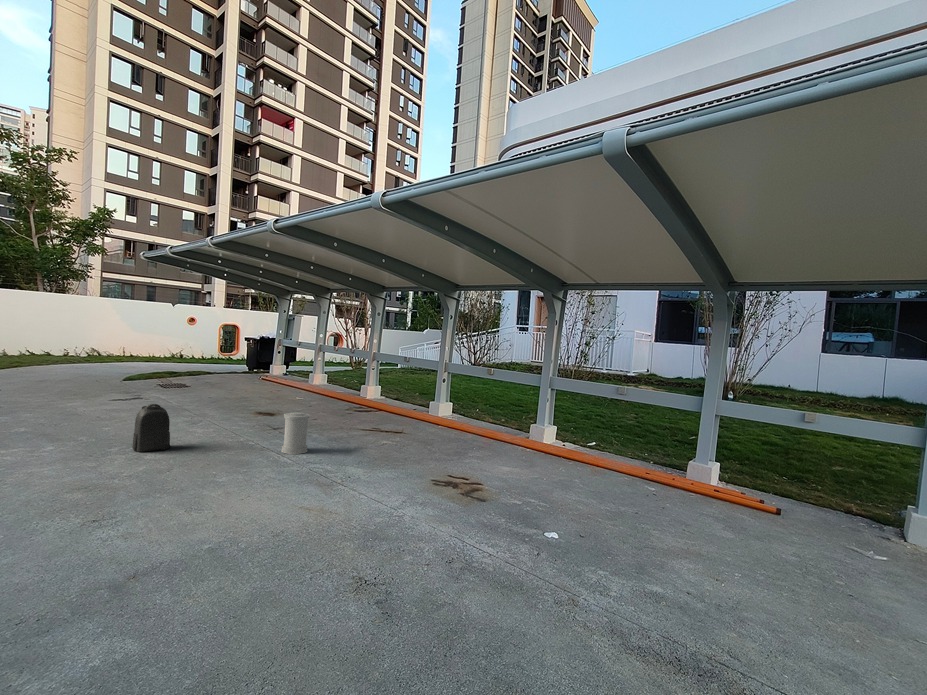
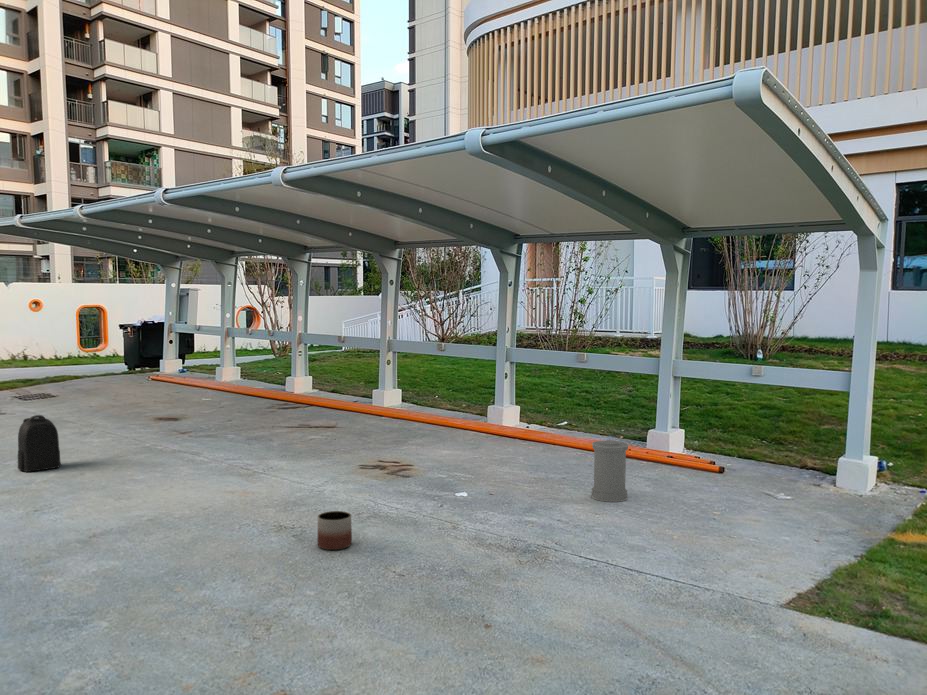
trash can: present [282,412,310,454] -> present [591,440,628,502]
planter: none [386,527,422,571] -> present [317,511,352,550]

